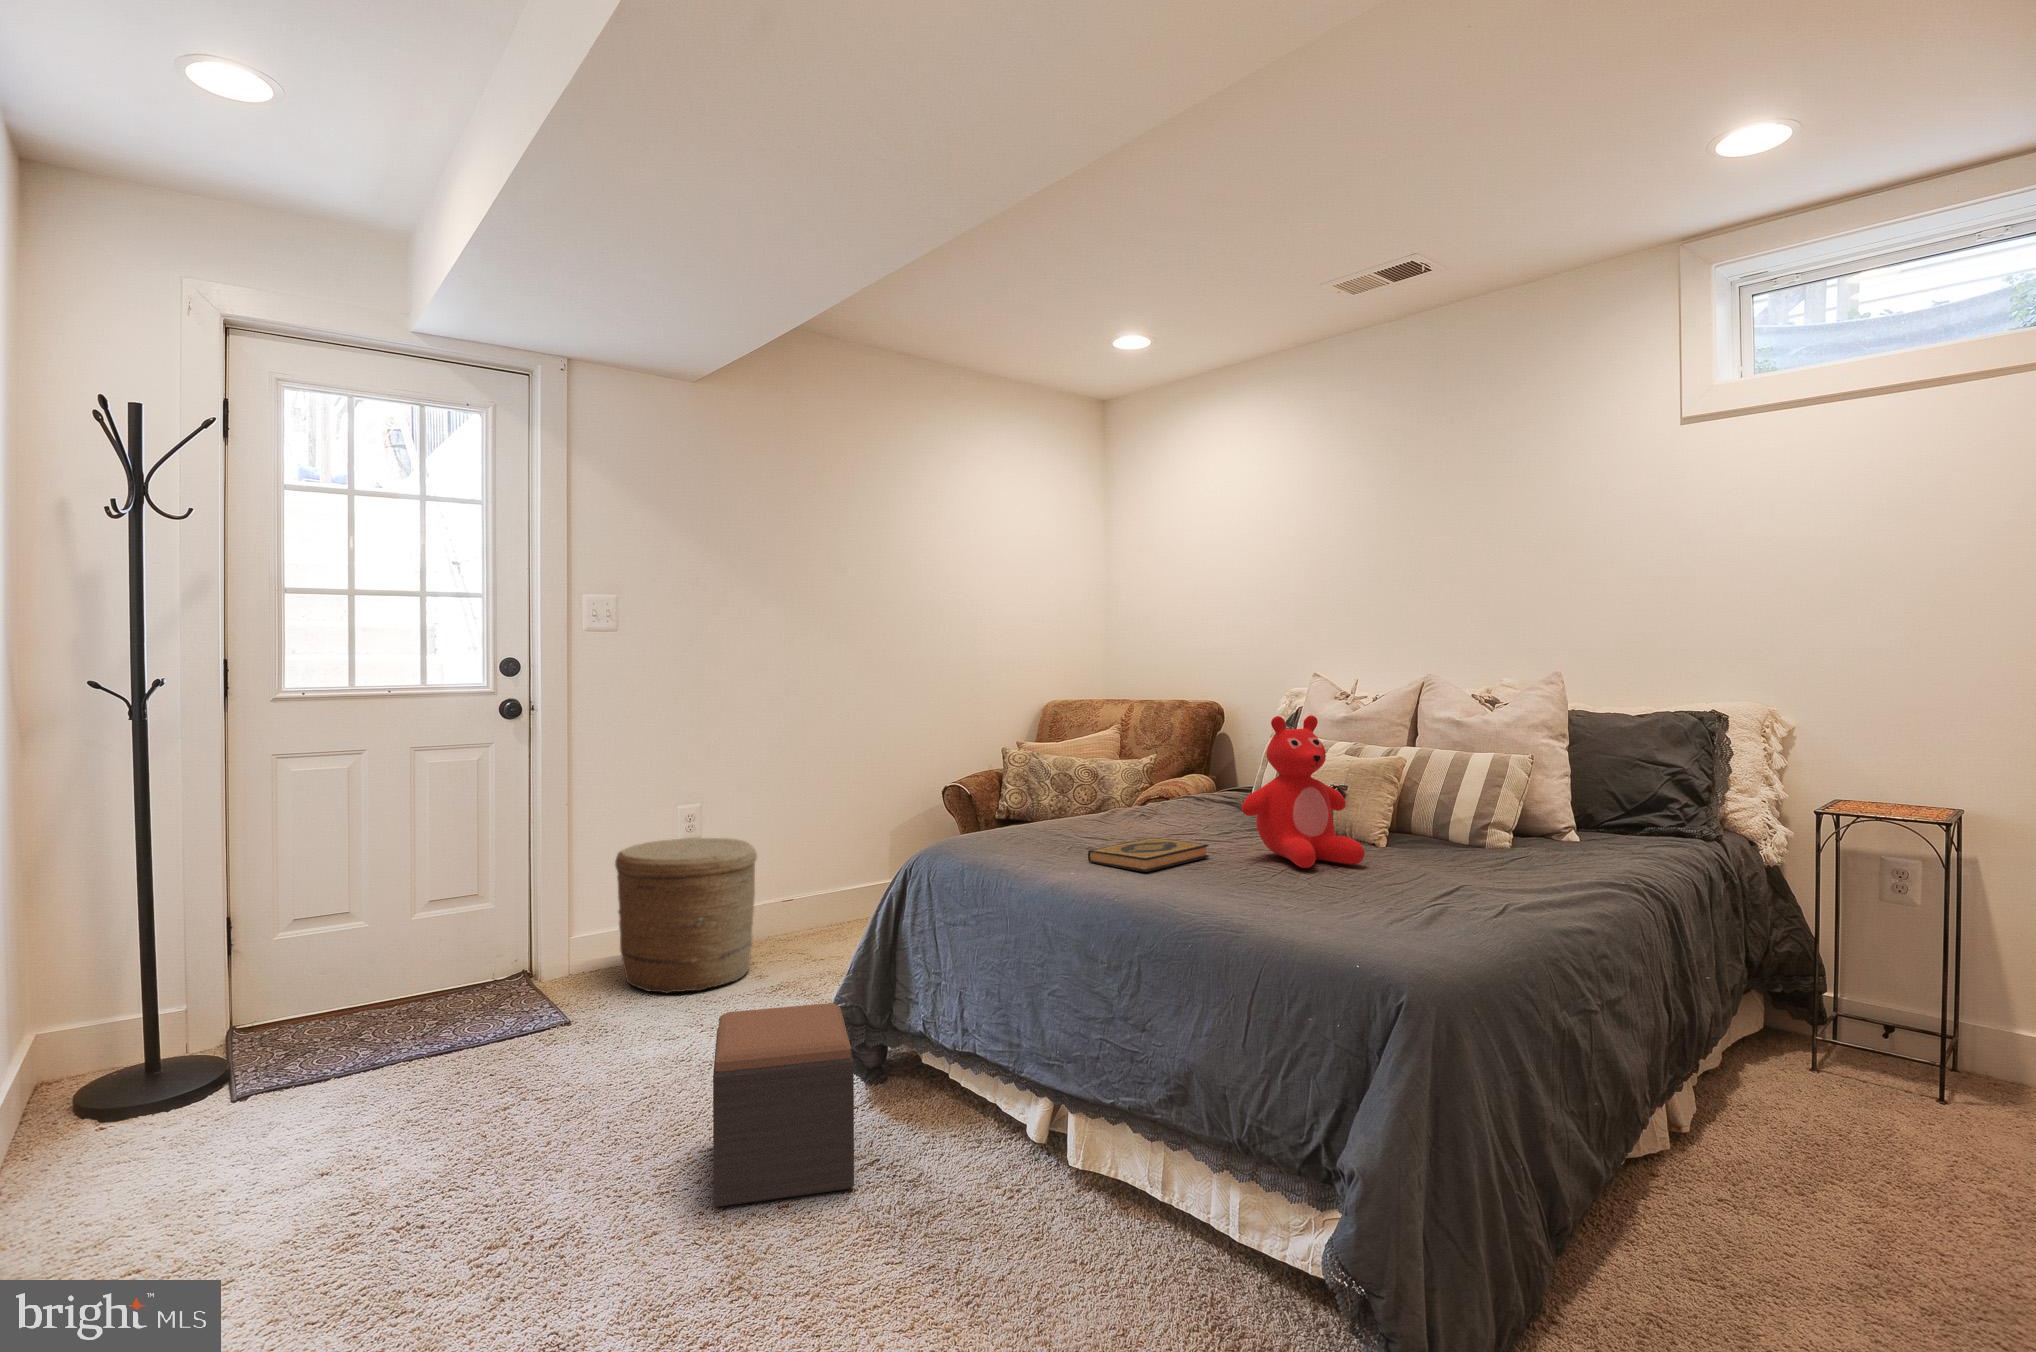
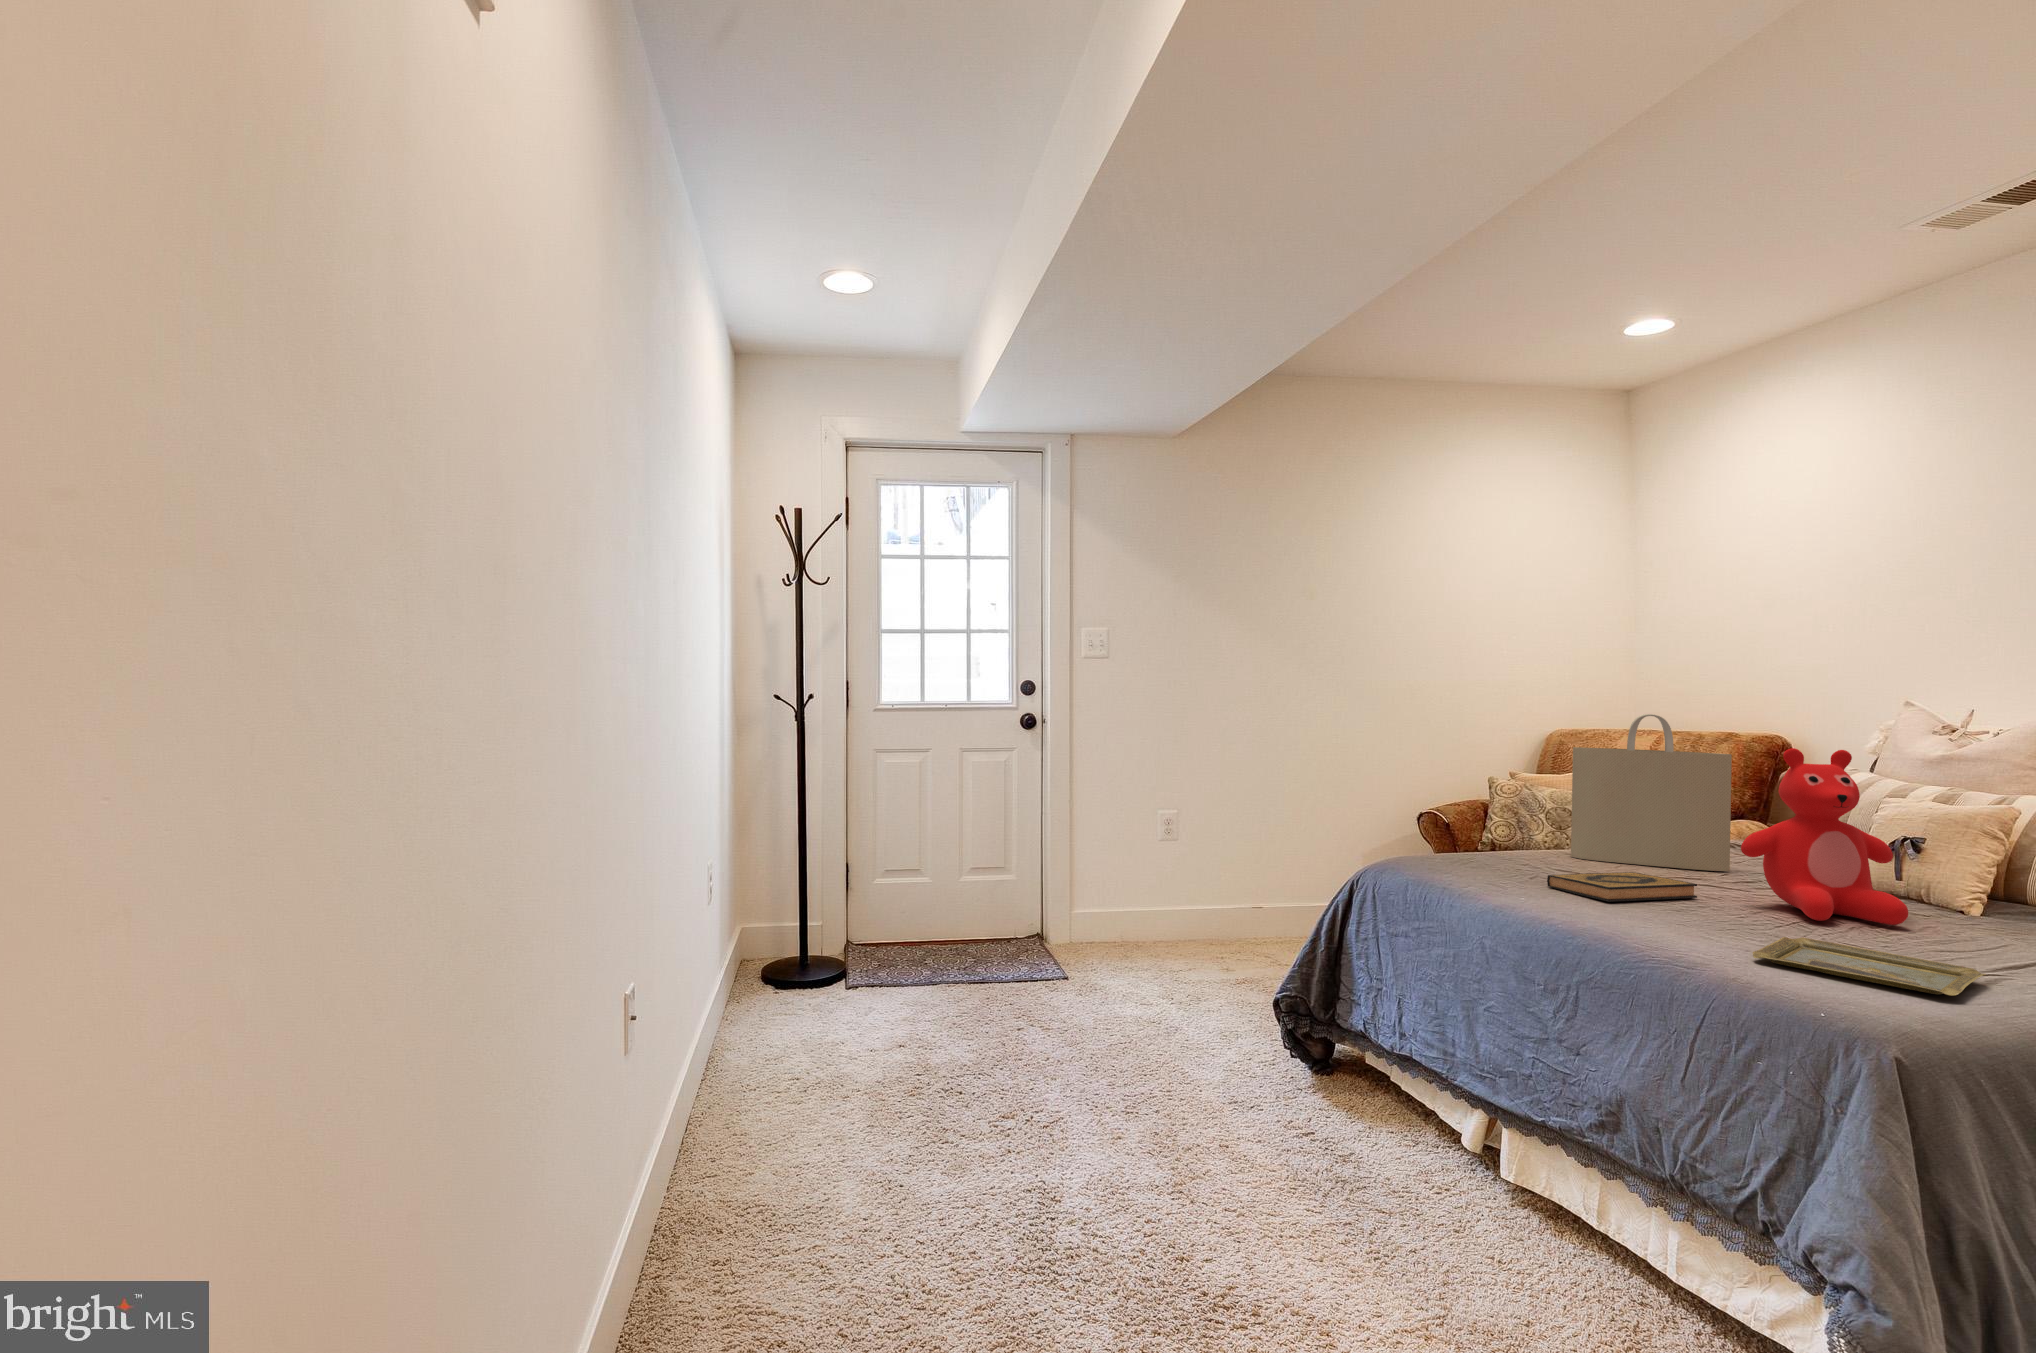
tote bag: none [1091,688,1215,827] -> present [1571,714,1732,871]
woven basket: present [615,838,757,993] -> none [1112,836,1233,973]
tray: none [1285,890,1448,933] -> present [1753,937,1985,996]
footstool: present [713,1003,854,1207] -> none [1167,977,1291,1149]

